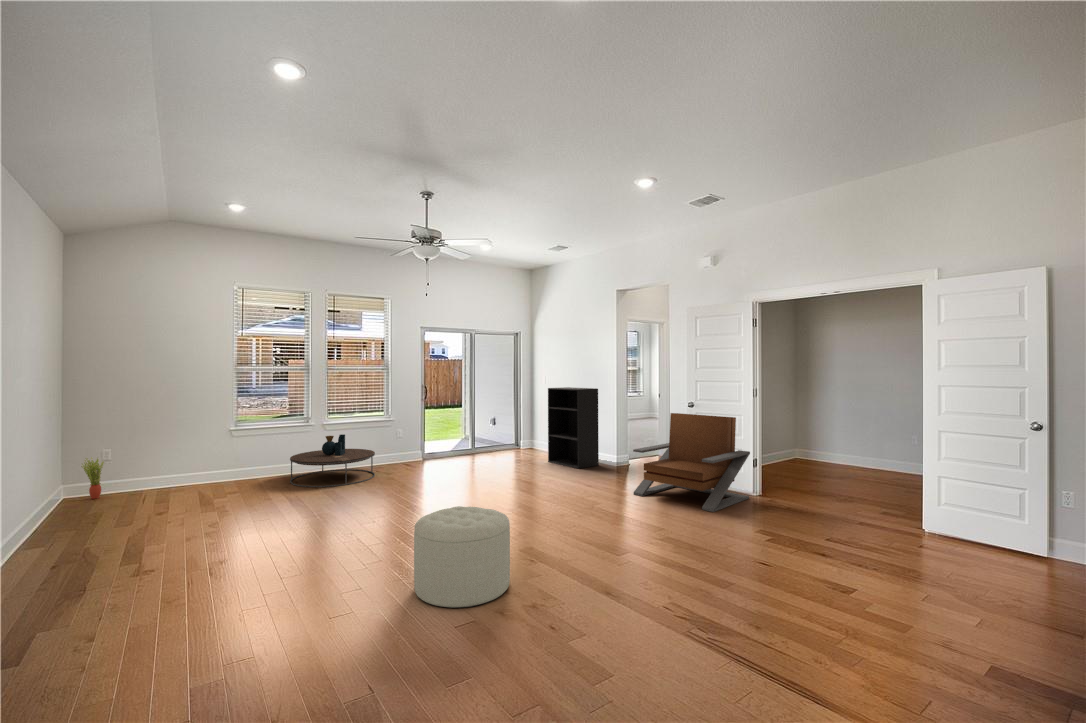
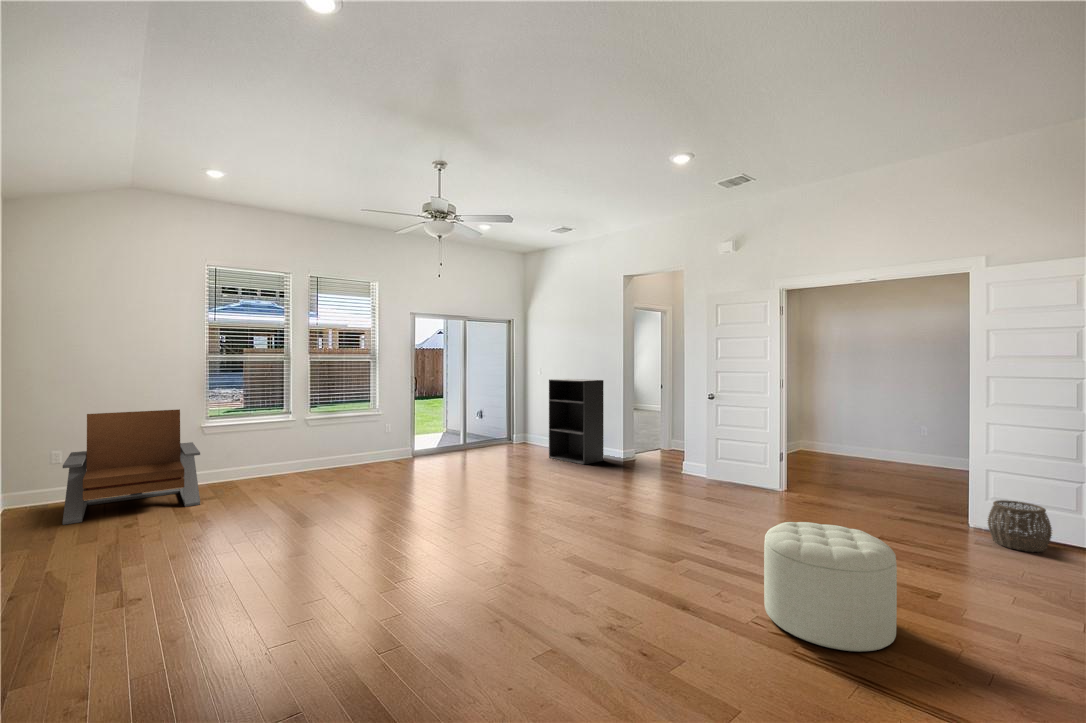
lounge chair: present [633,413,750,512] -> present [63,409,200,525]
coffee table: present [290,434,375,487] -> none [271,430,366,490]
potted plant: present [81,457,104,499] -> none [20,459,50,508]
woven basket: none [936,505,996,556] -> present [988,500,1052,552]
ottoman: present [414,506,510,607] -> present [764,522,897,651]

